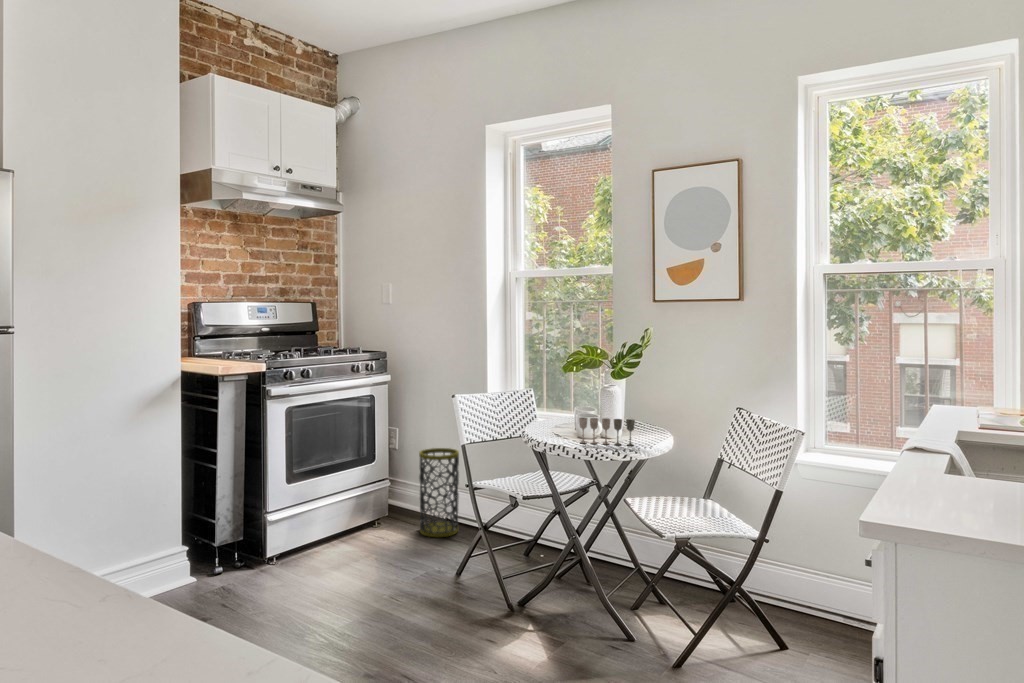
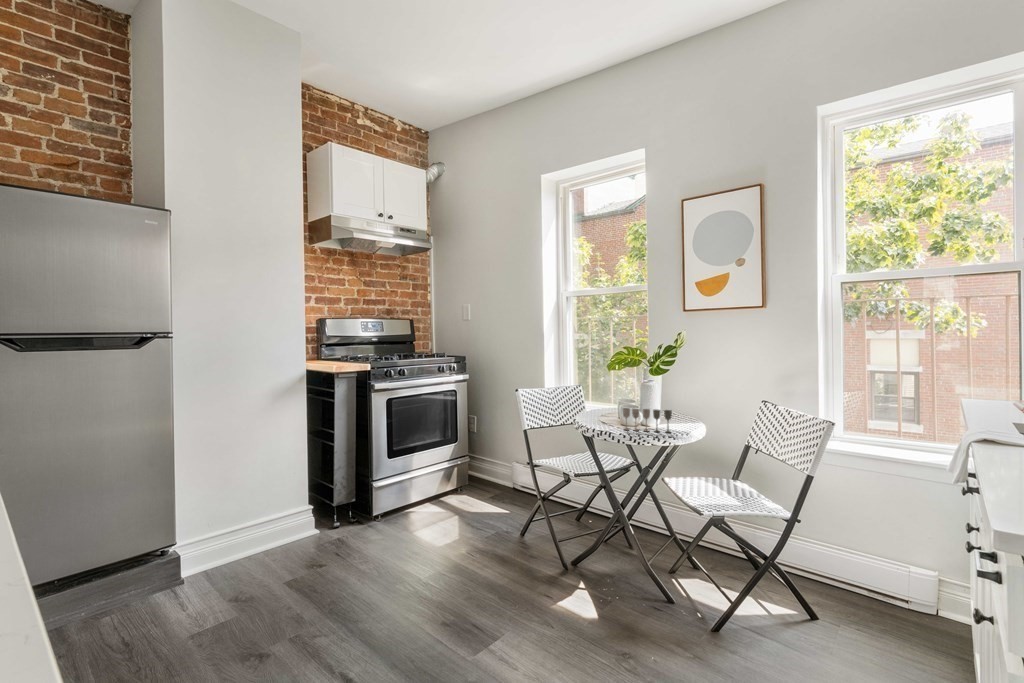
trash can: present [419,448,459,537] -> none [492,432,523,504]

